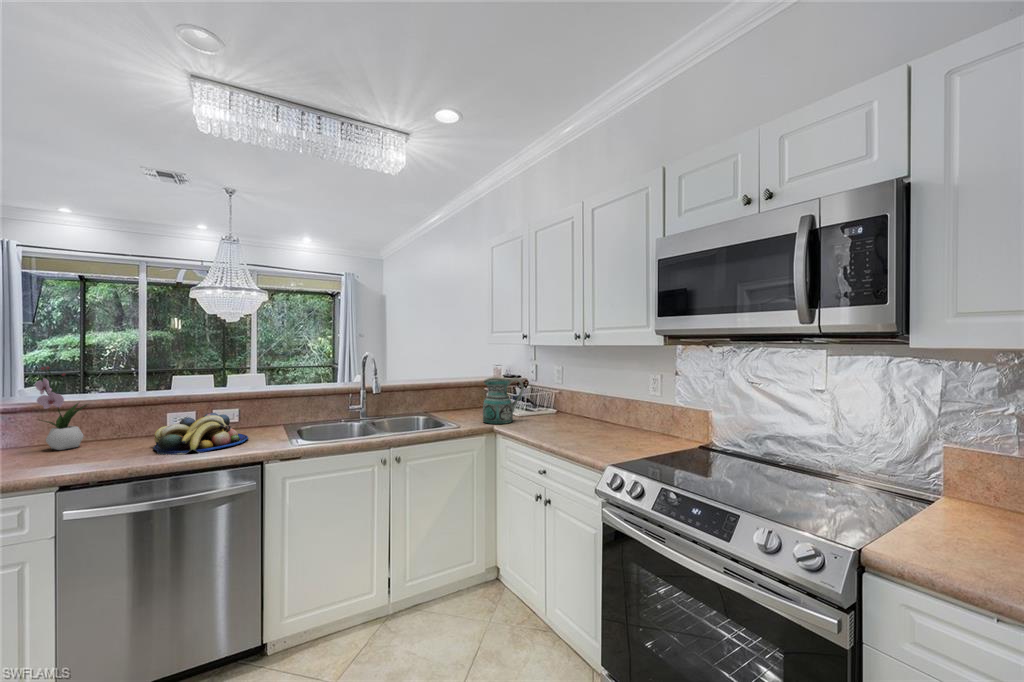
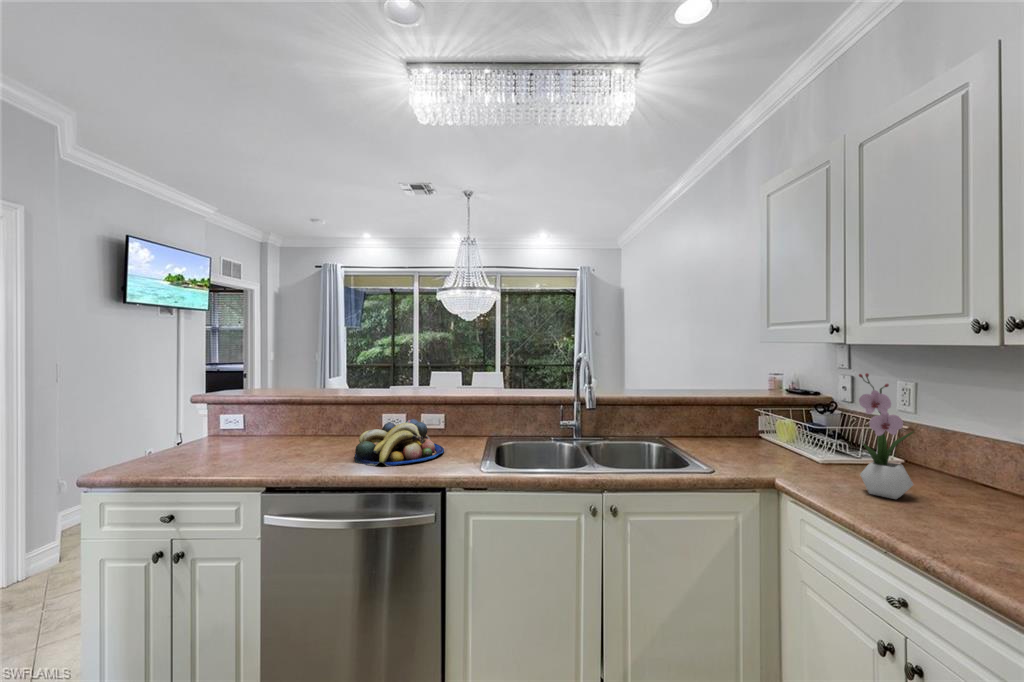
flower arrangement: present [35,367,87,450] -> present [859,373,914,499]
ceramic pitcher: present [483,377,524,424] -> none [753,396,832,475]

